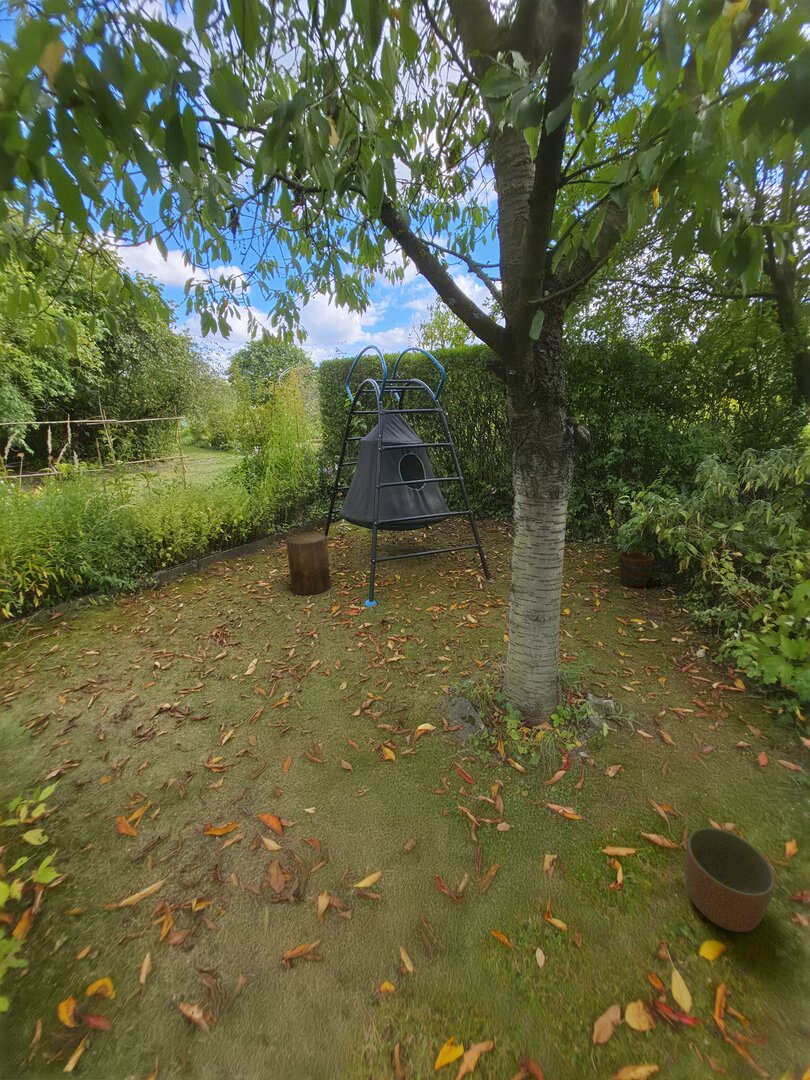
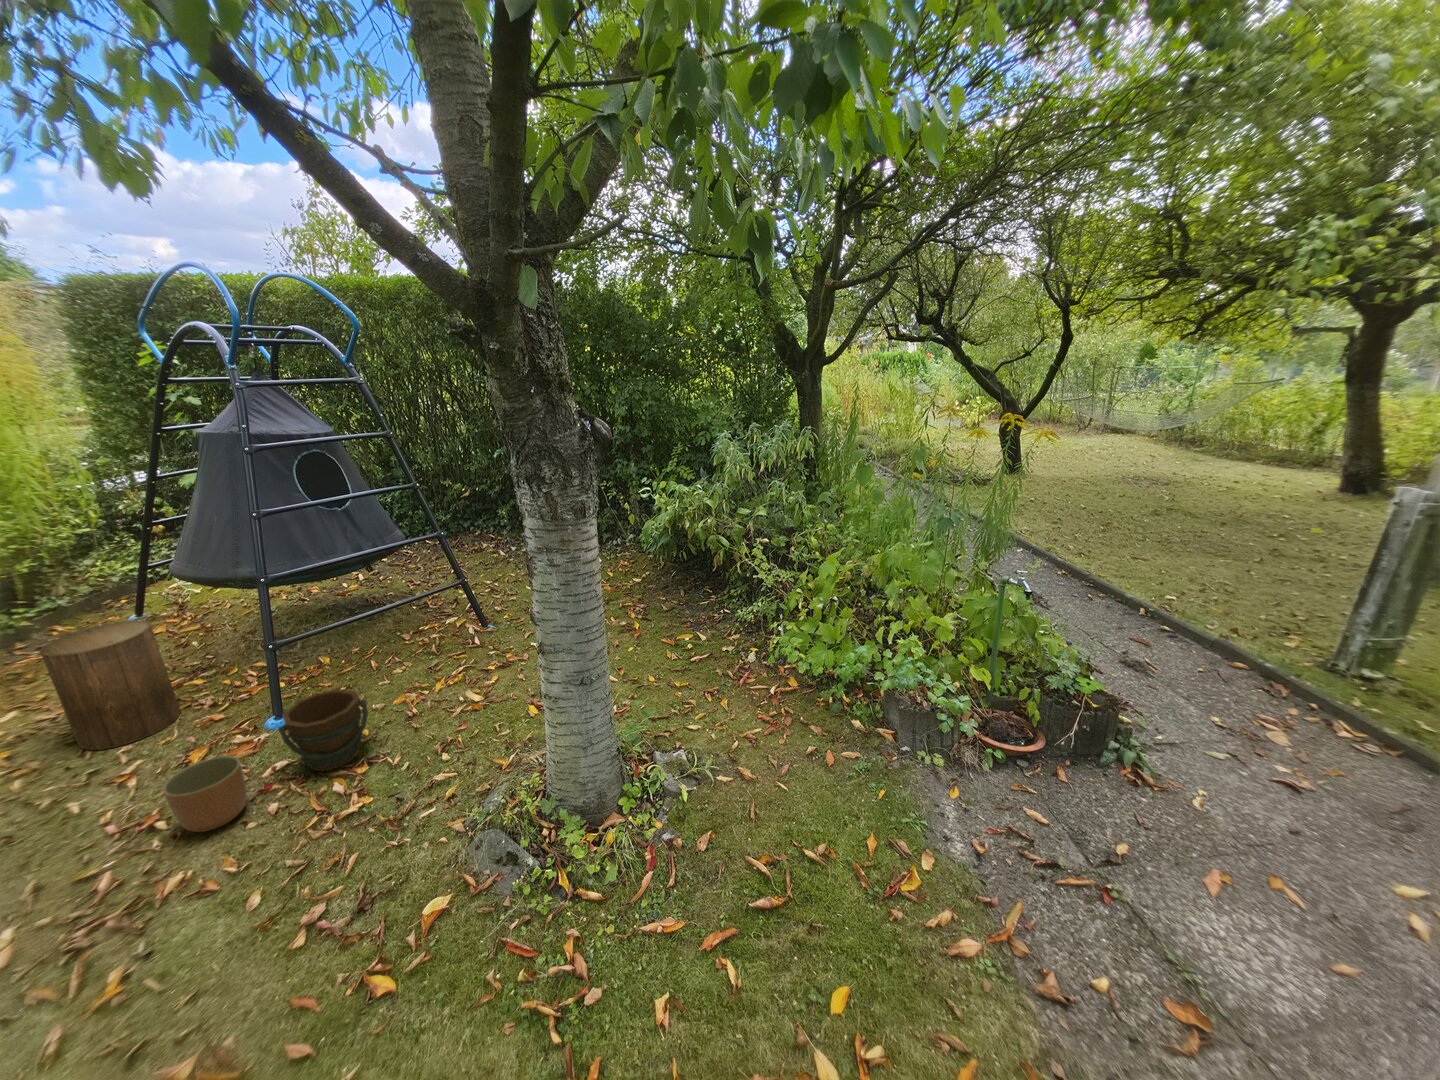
bucket: present [618,550,655,587] -> present [279,689,368,771]
planter: present [685,827,775,932] -> present [163,756,247,832]

